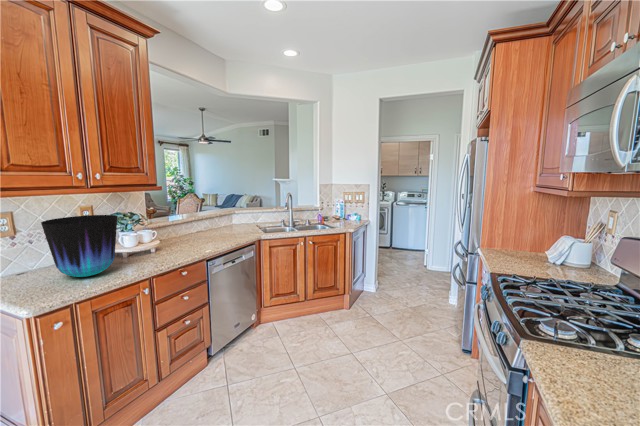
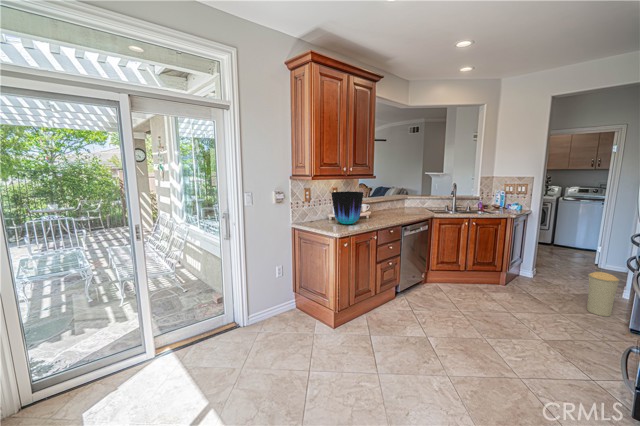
trash can: none [420,286,445,334] -> present [587,272,620,317]

